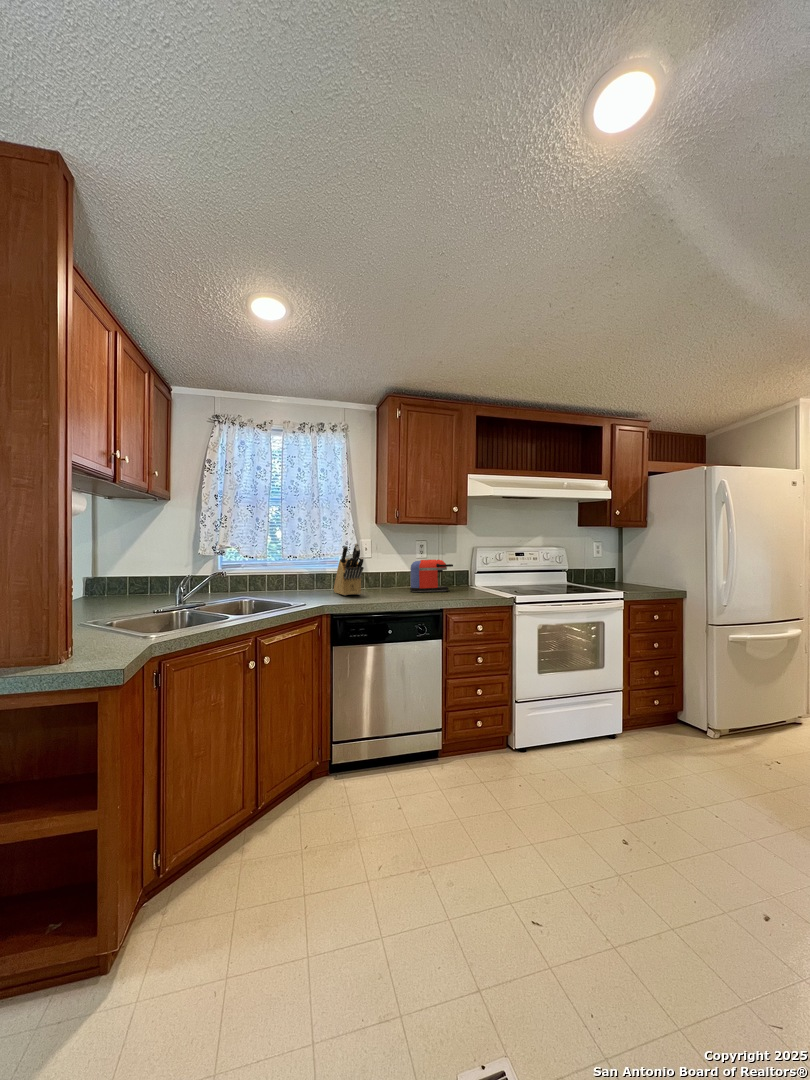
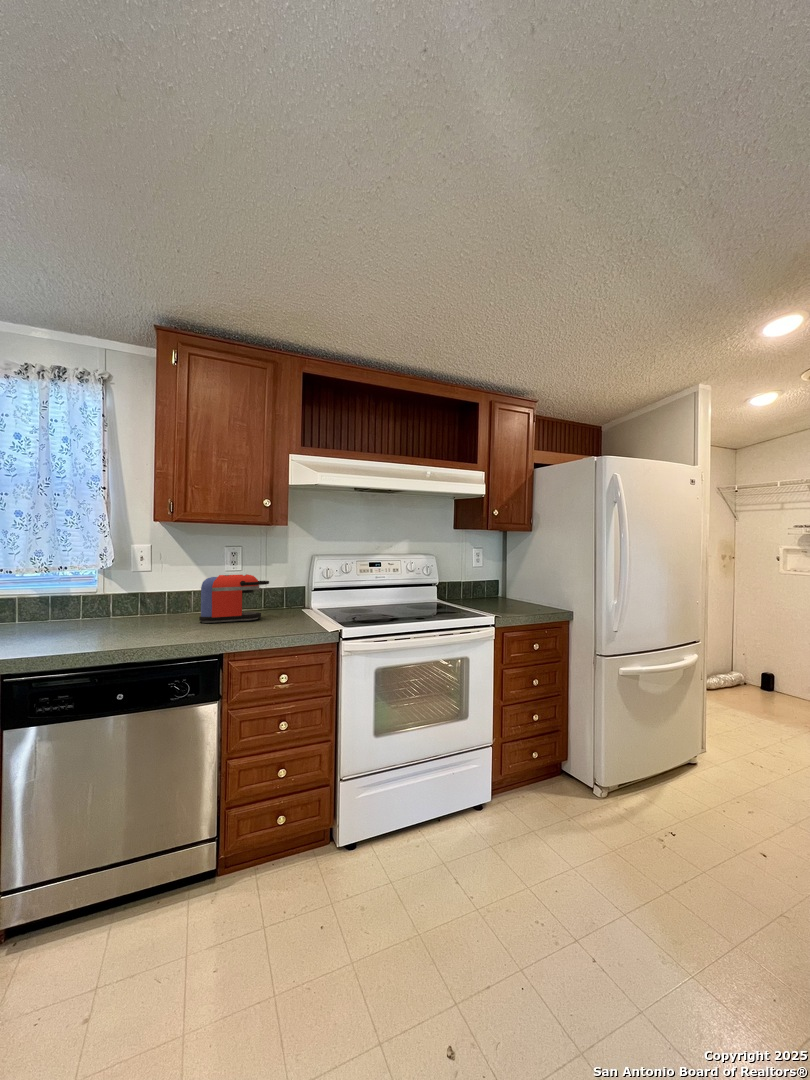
knife block: present [334,543,364,595] -> none [65,553,105,635]

